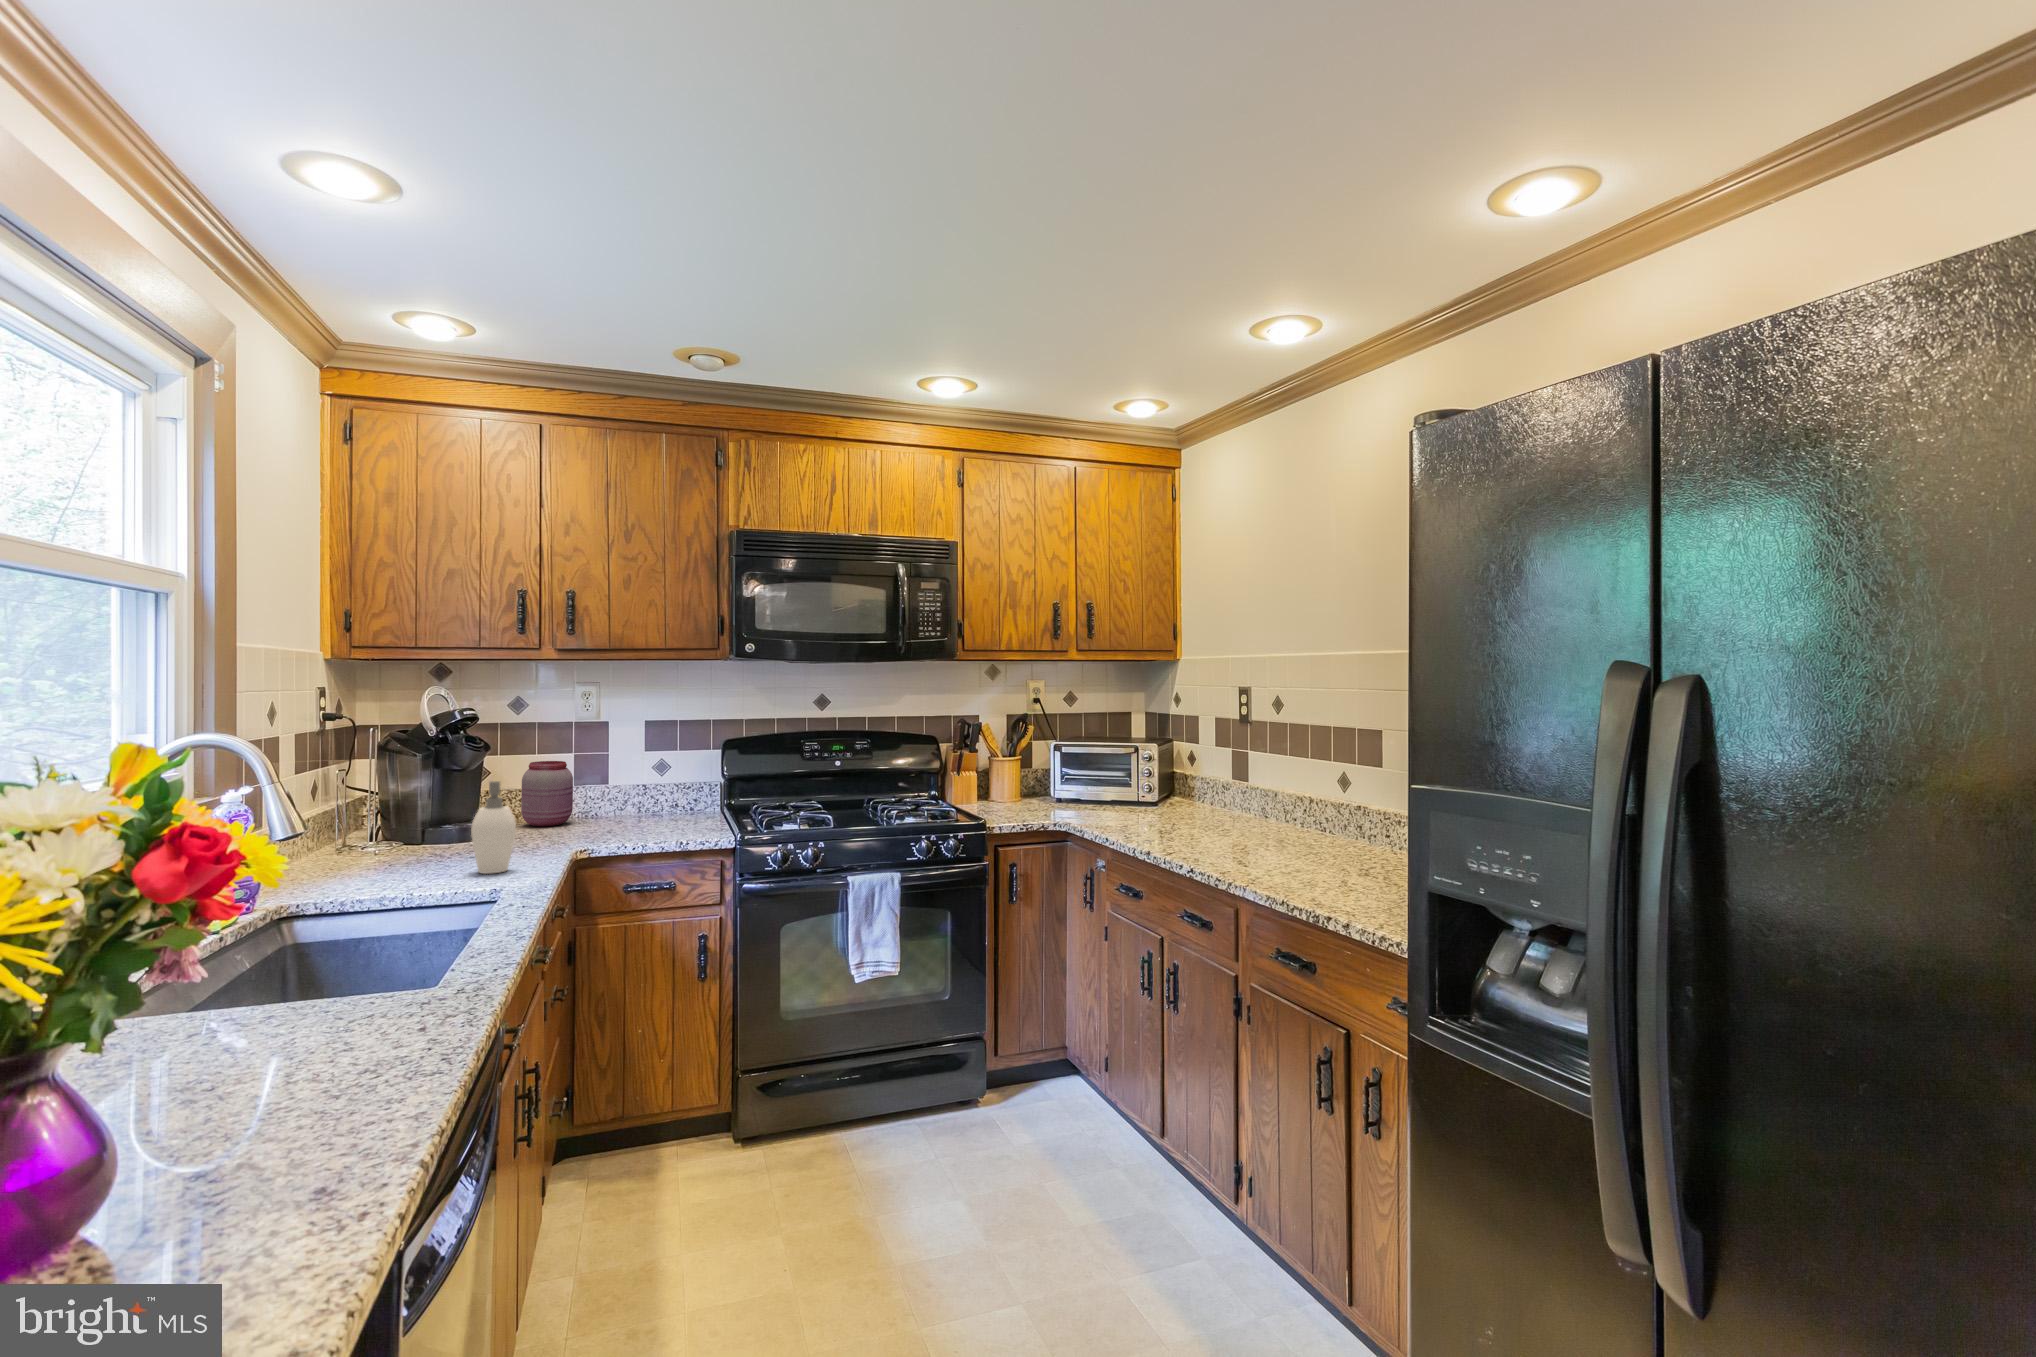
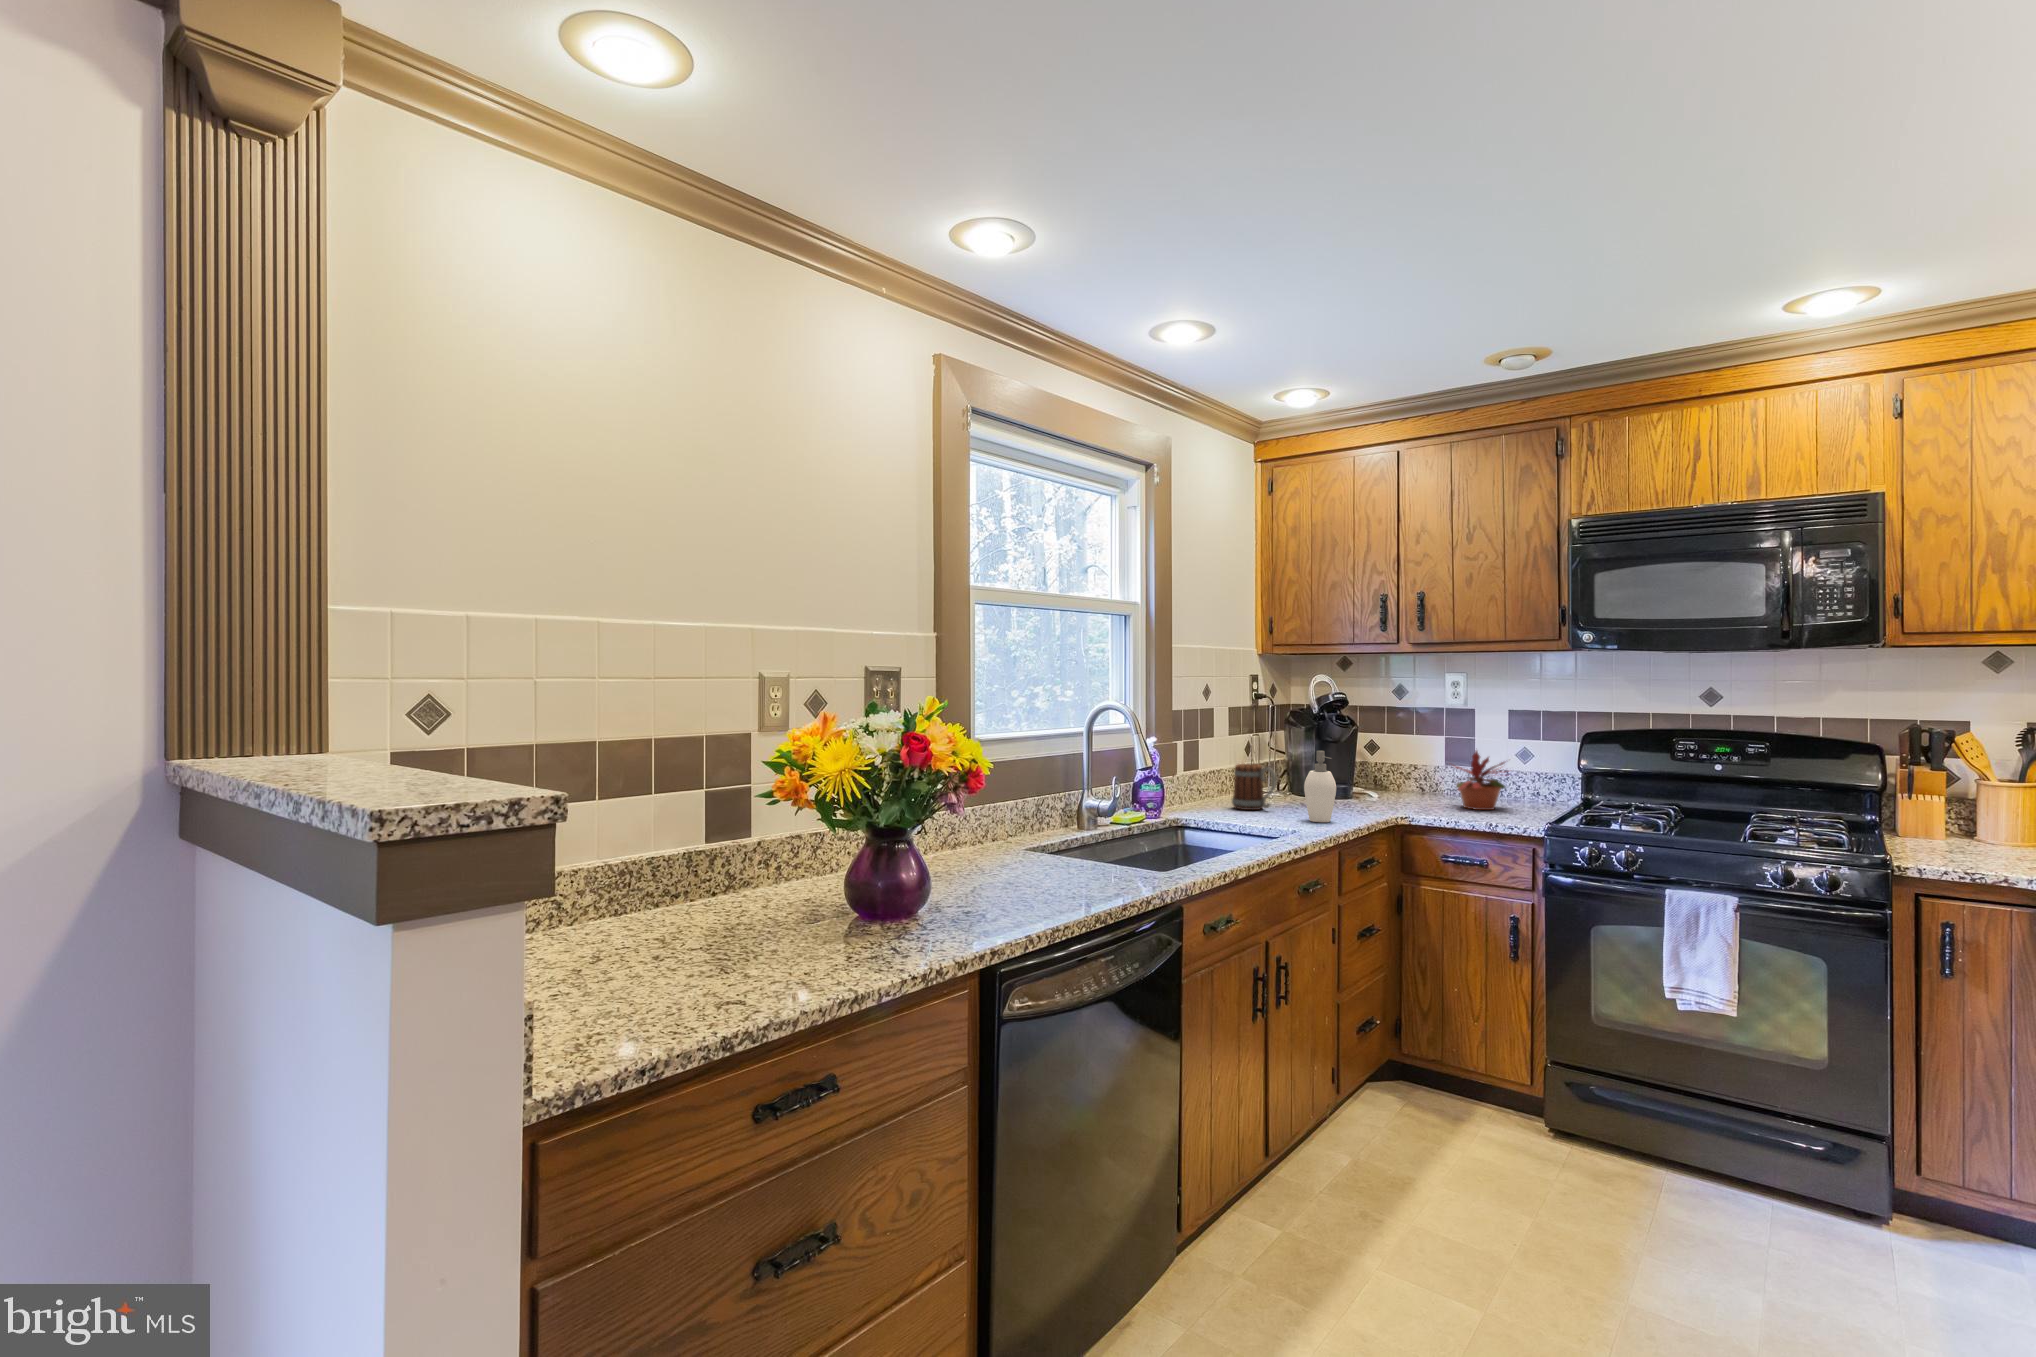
jar: present [521,761,573,826] -> none [1395,742,1438,798]
potted plant: none [593,763,676,830] -> present [1455,751,1505,810]
mug: none [334,808,412,875] -> present [1232,763,1276,810]

